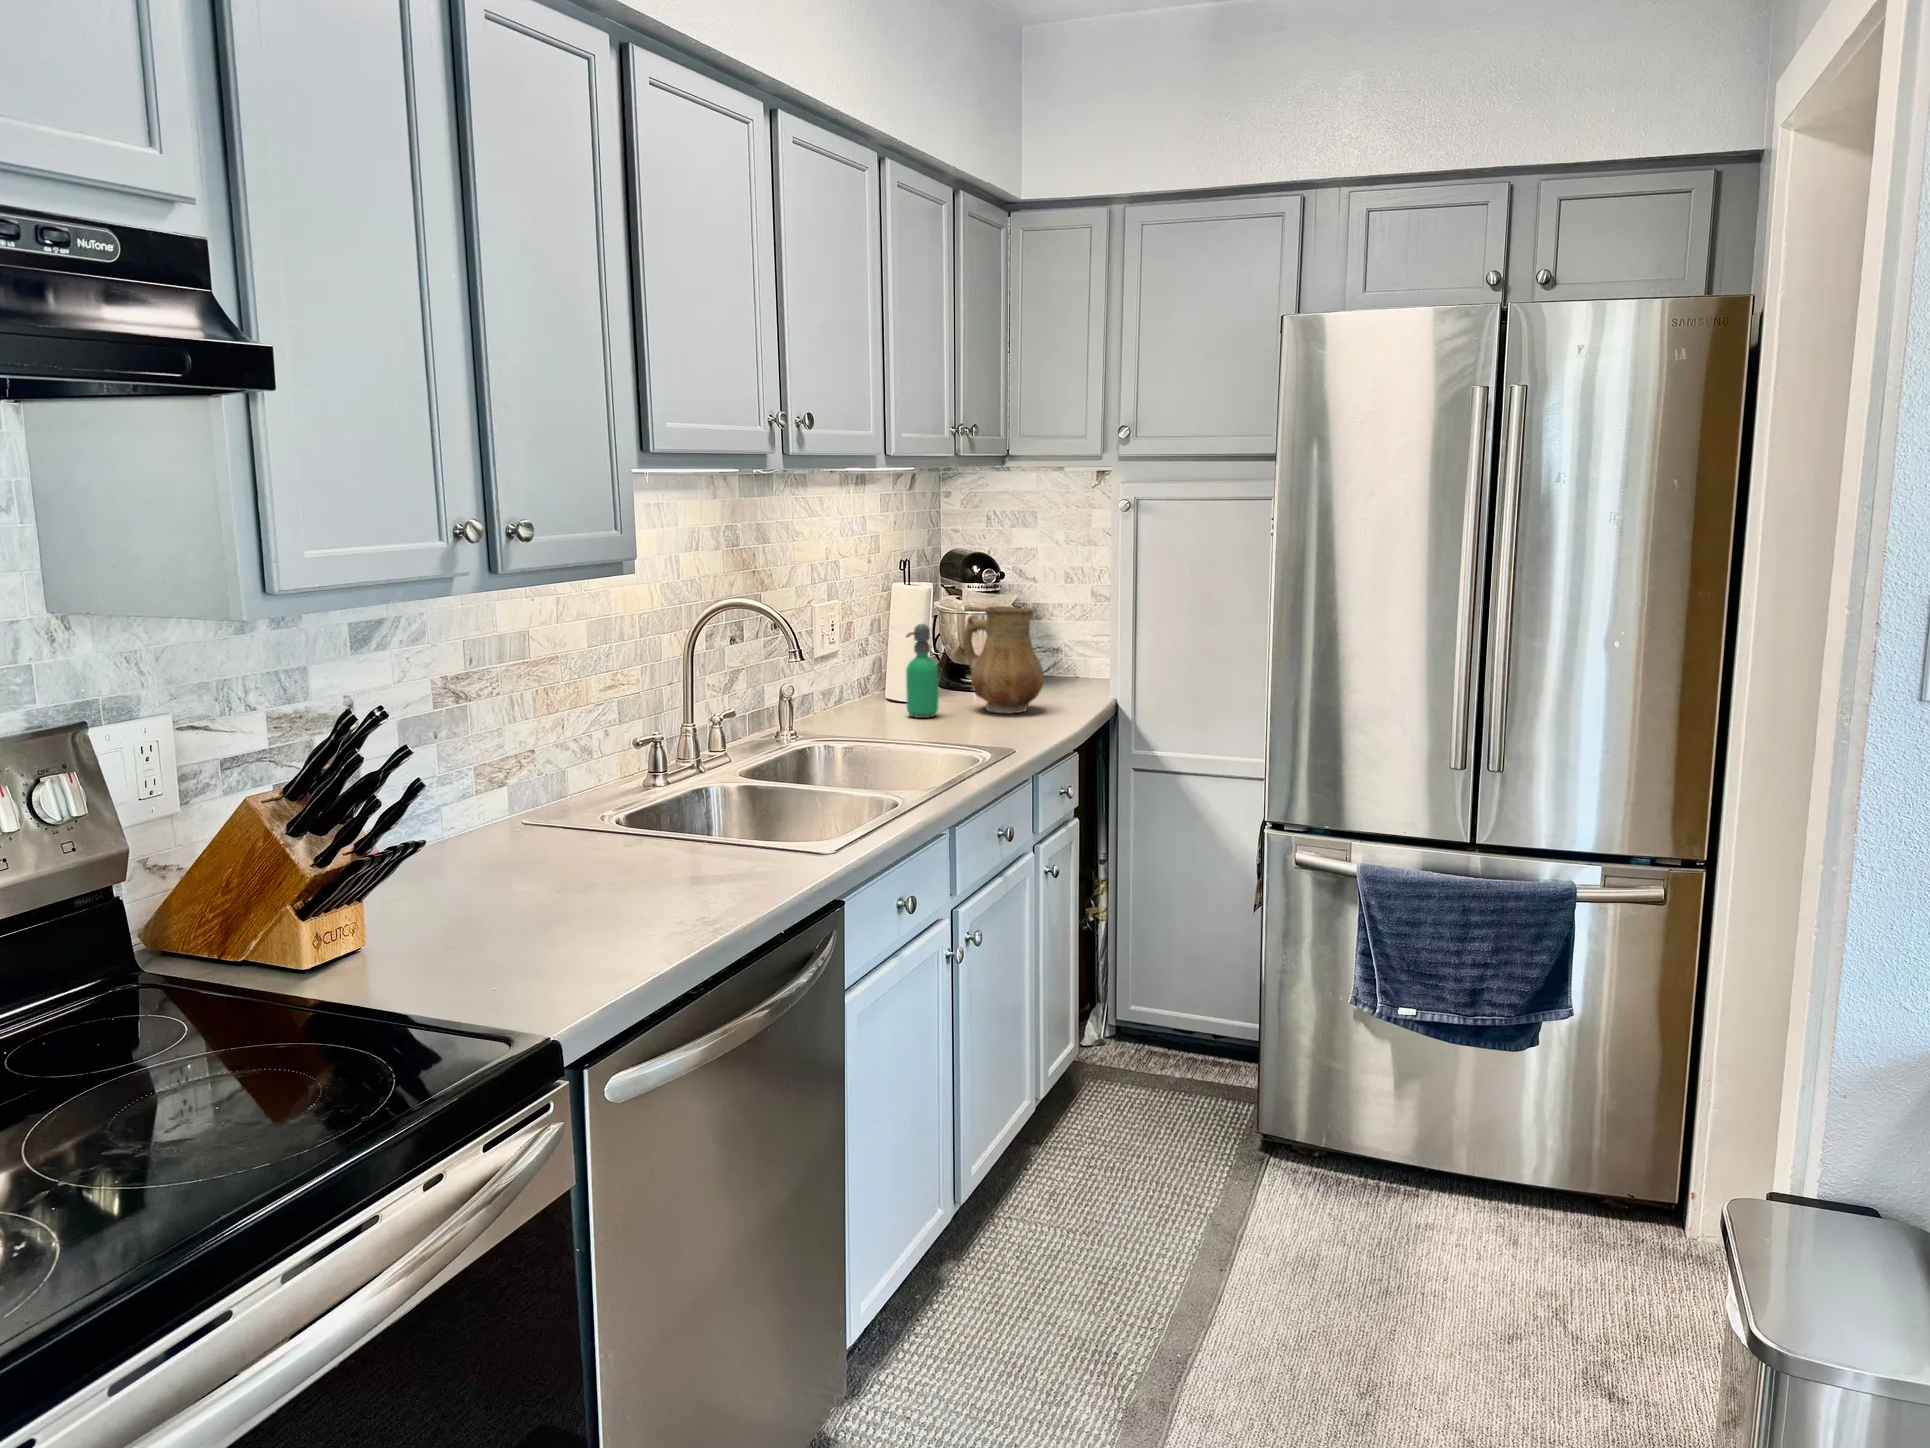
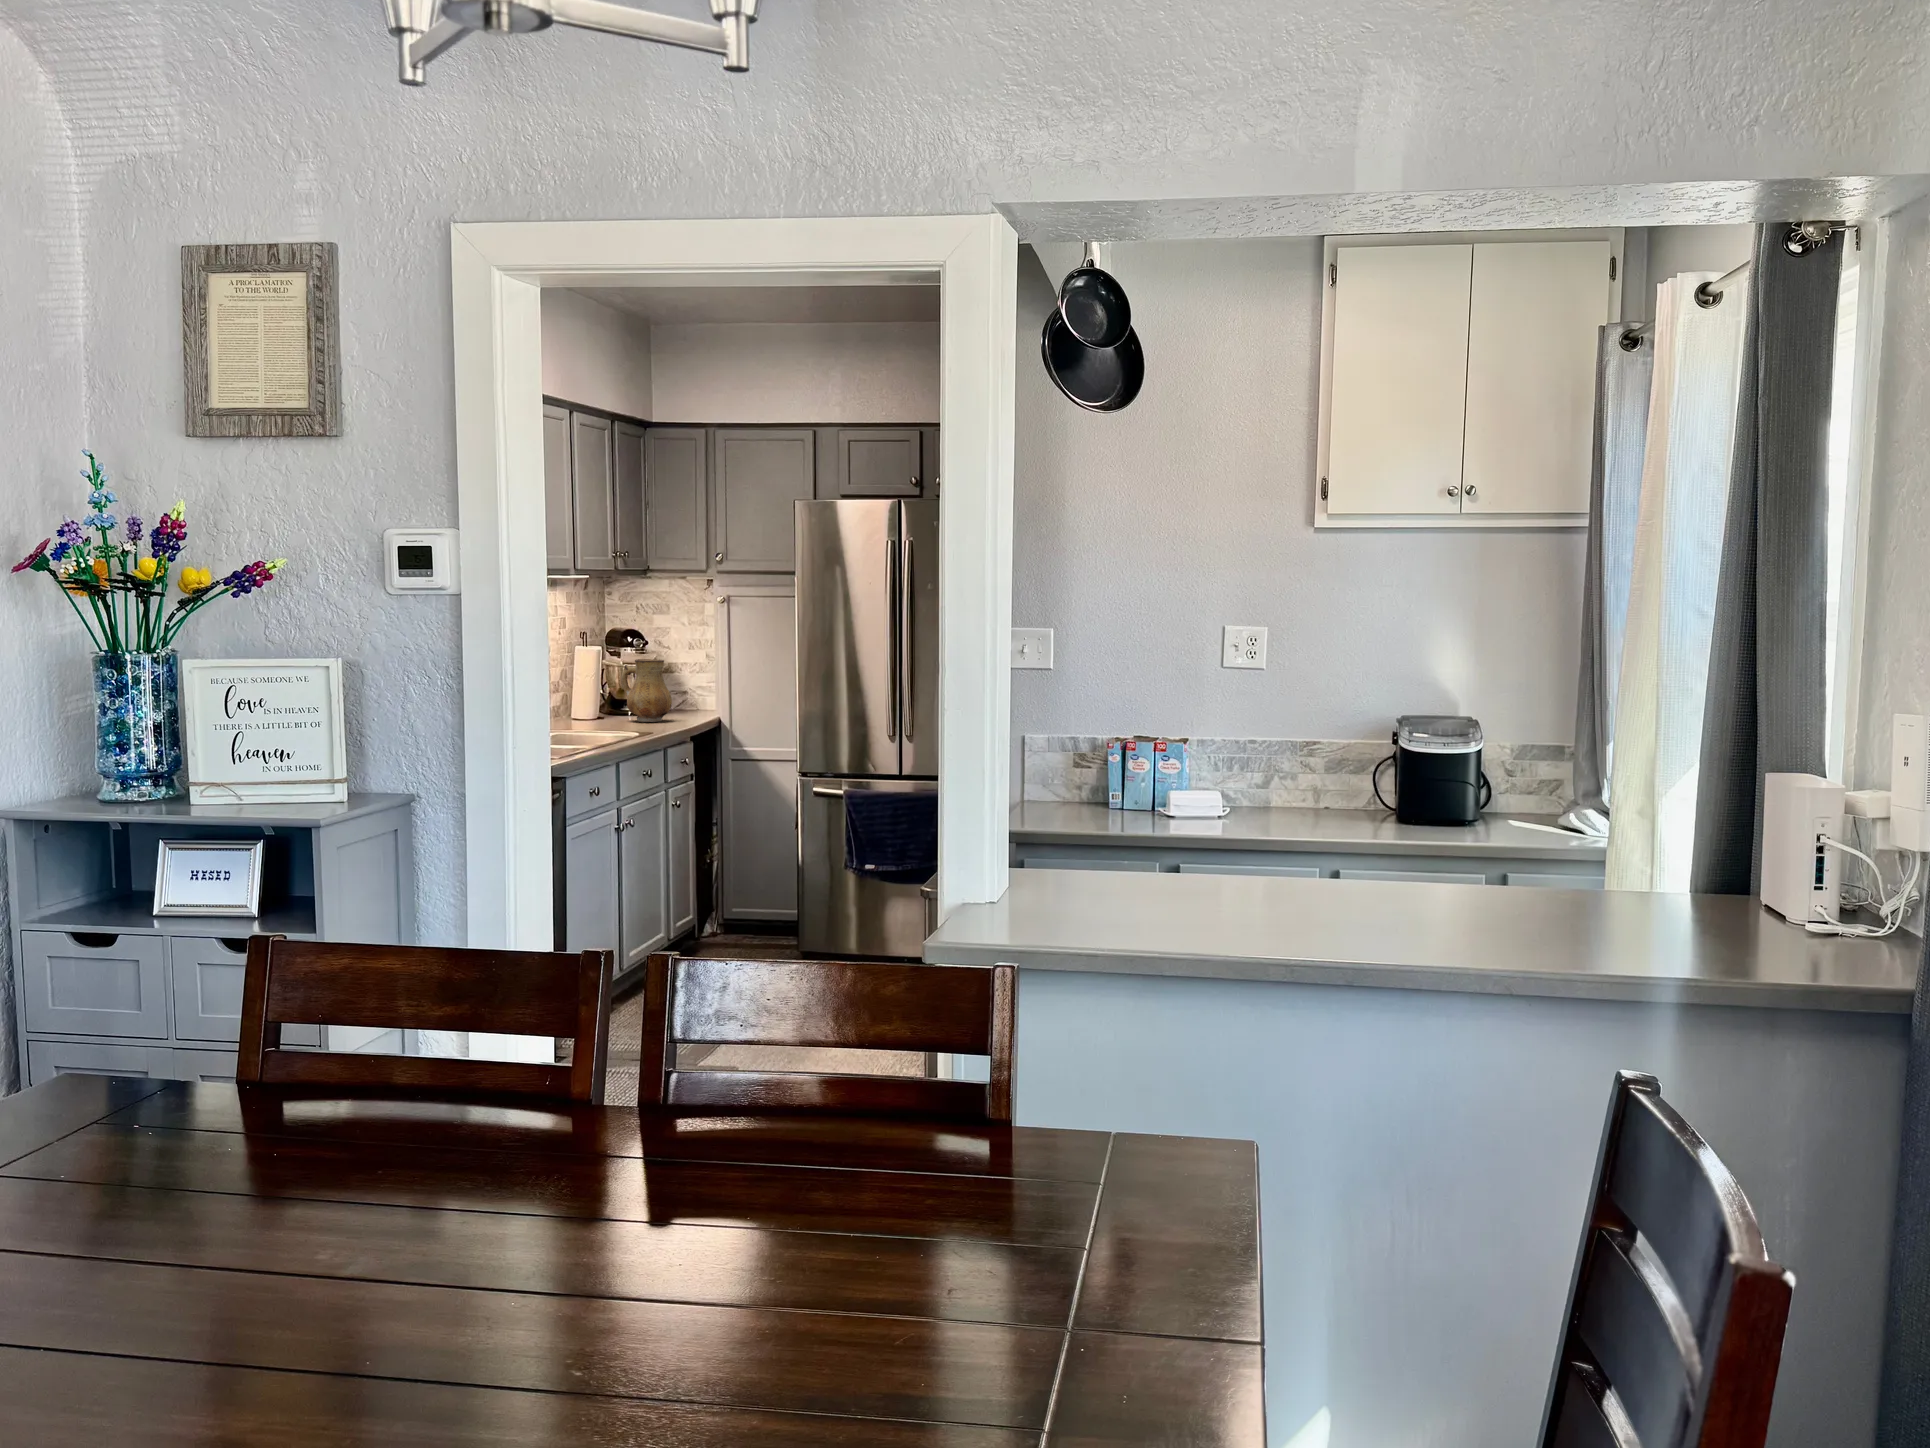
soap dispenser: present [906,624,938,718] -> none [587,668,607,724]

